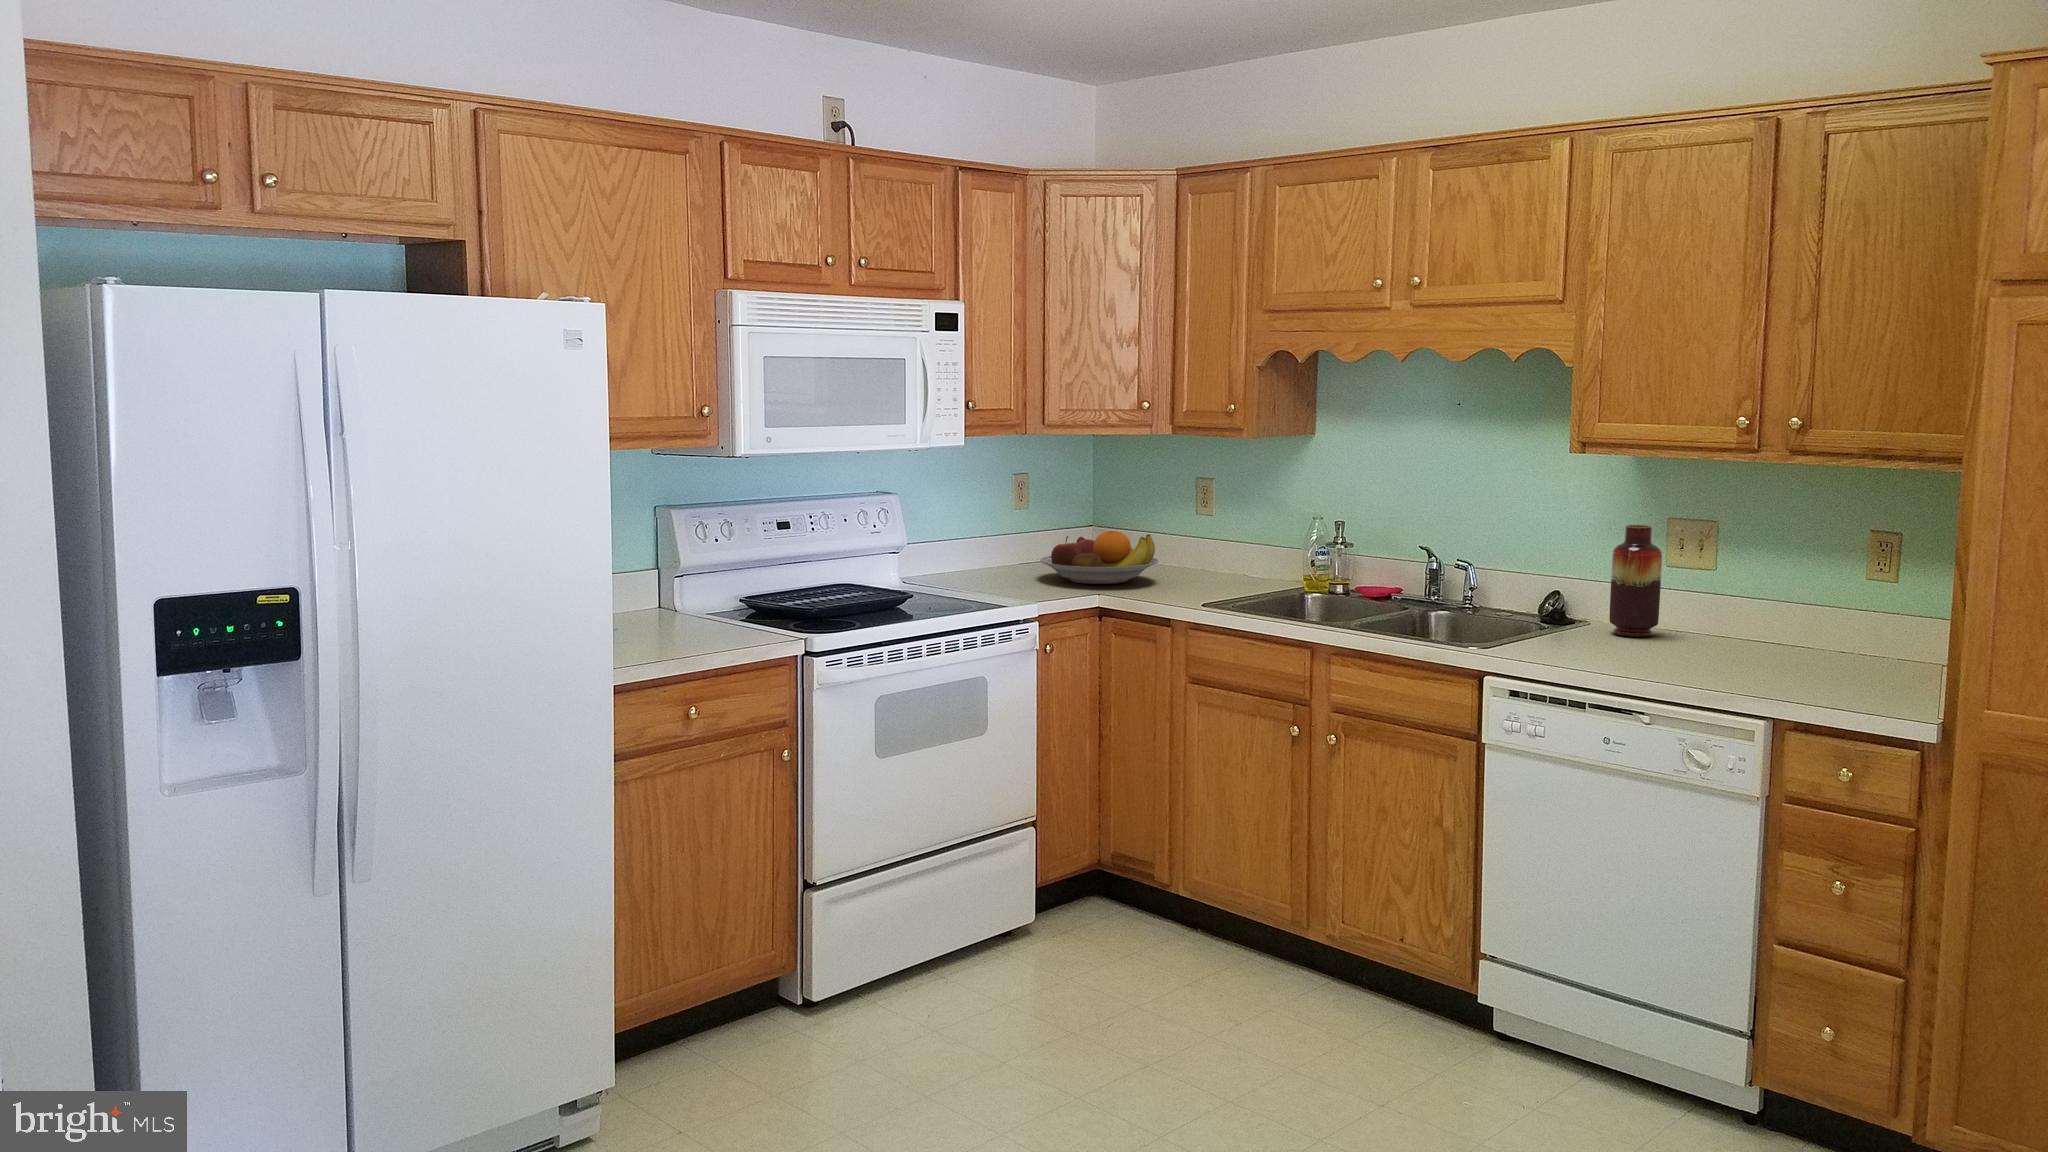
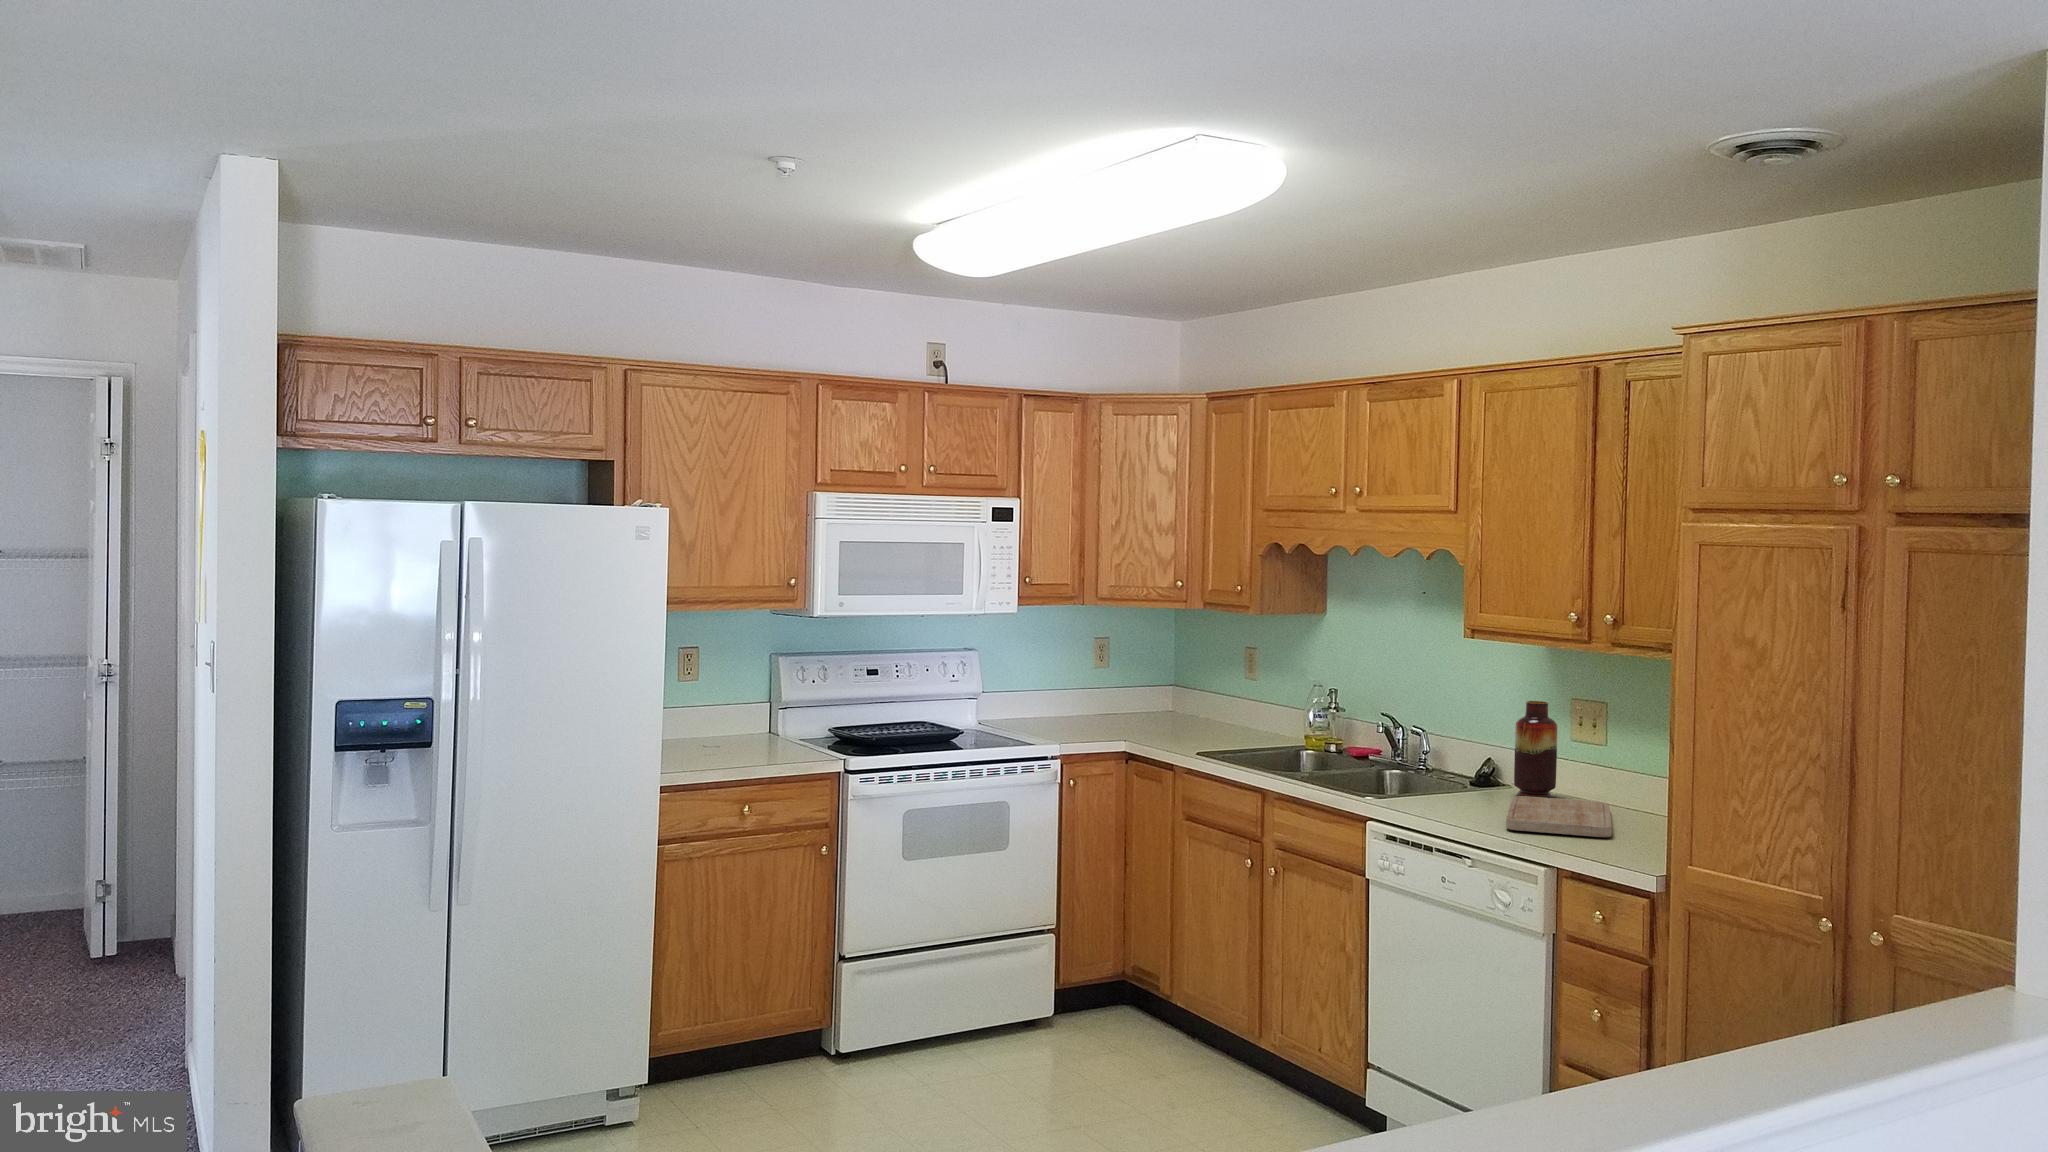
fruit bowl: present [1040,531,1158,584] -> none [1092,690,1192,734]
cutting board: none [1632,636,1804,682] -> present [1506,796,1612,837]

